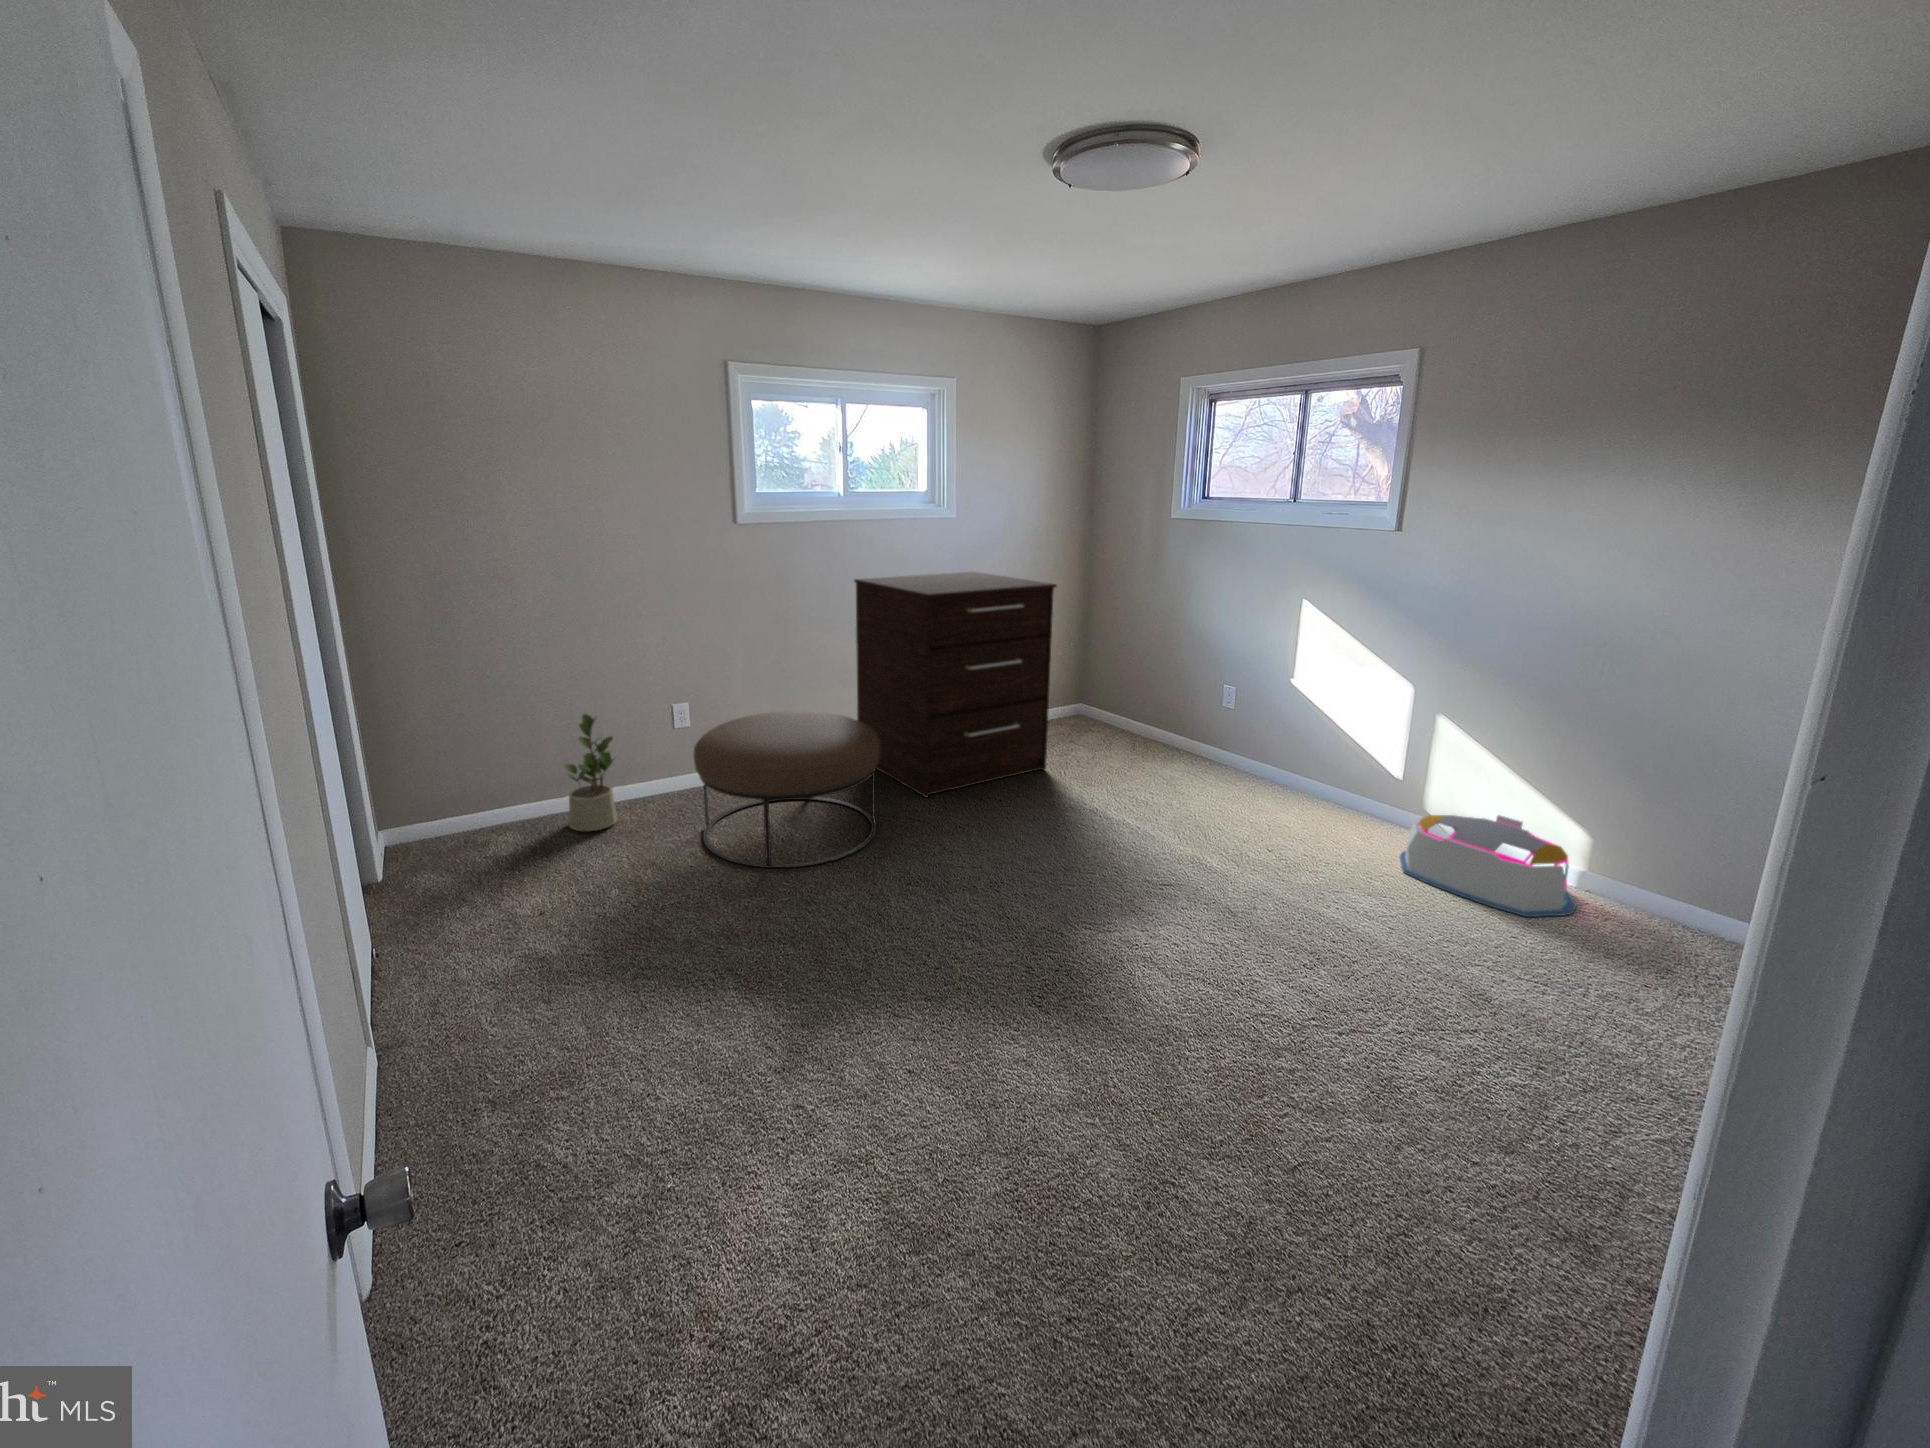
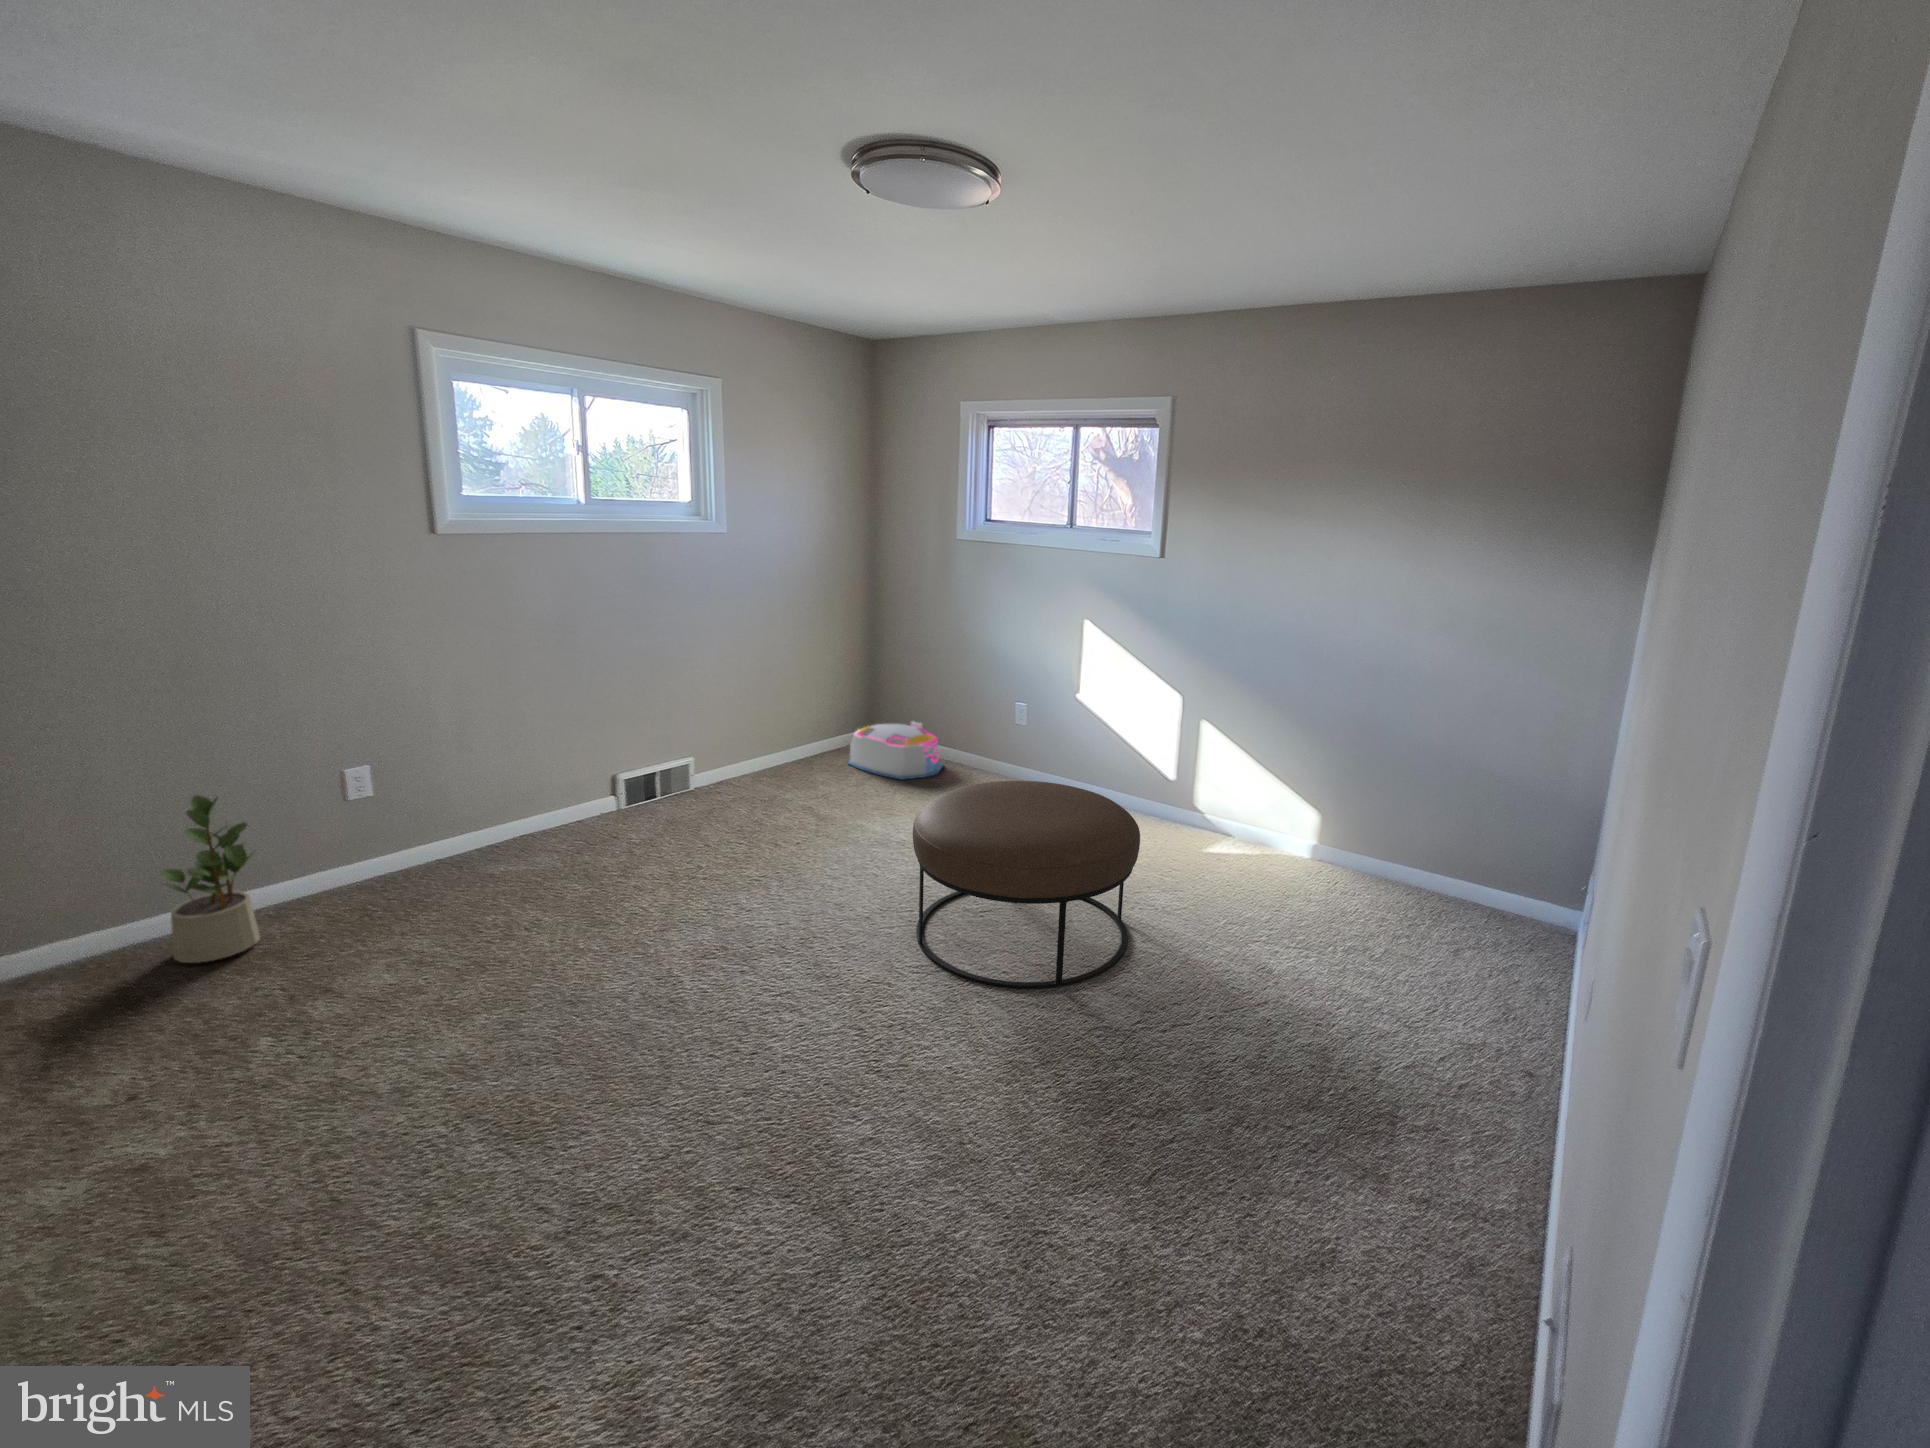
dresser: present [854,571,1057,798] -> none [603,592,845,852]
ottoman: present [694,711,880,868] -> present [913,781,1140,988]
storage bin: present [1400,815,1576,917] -> present [848,722,943,780]

